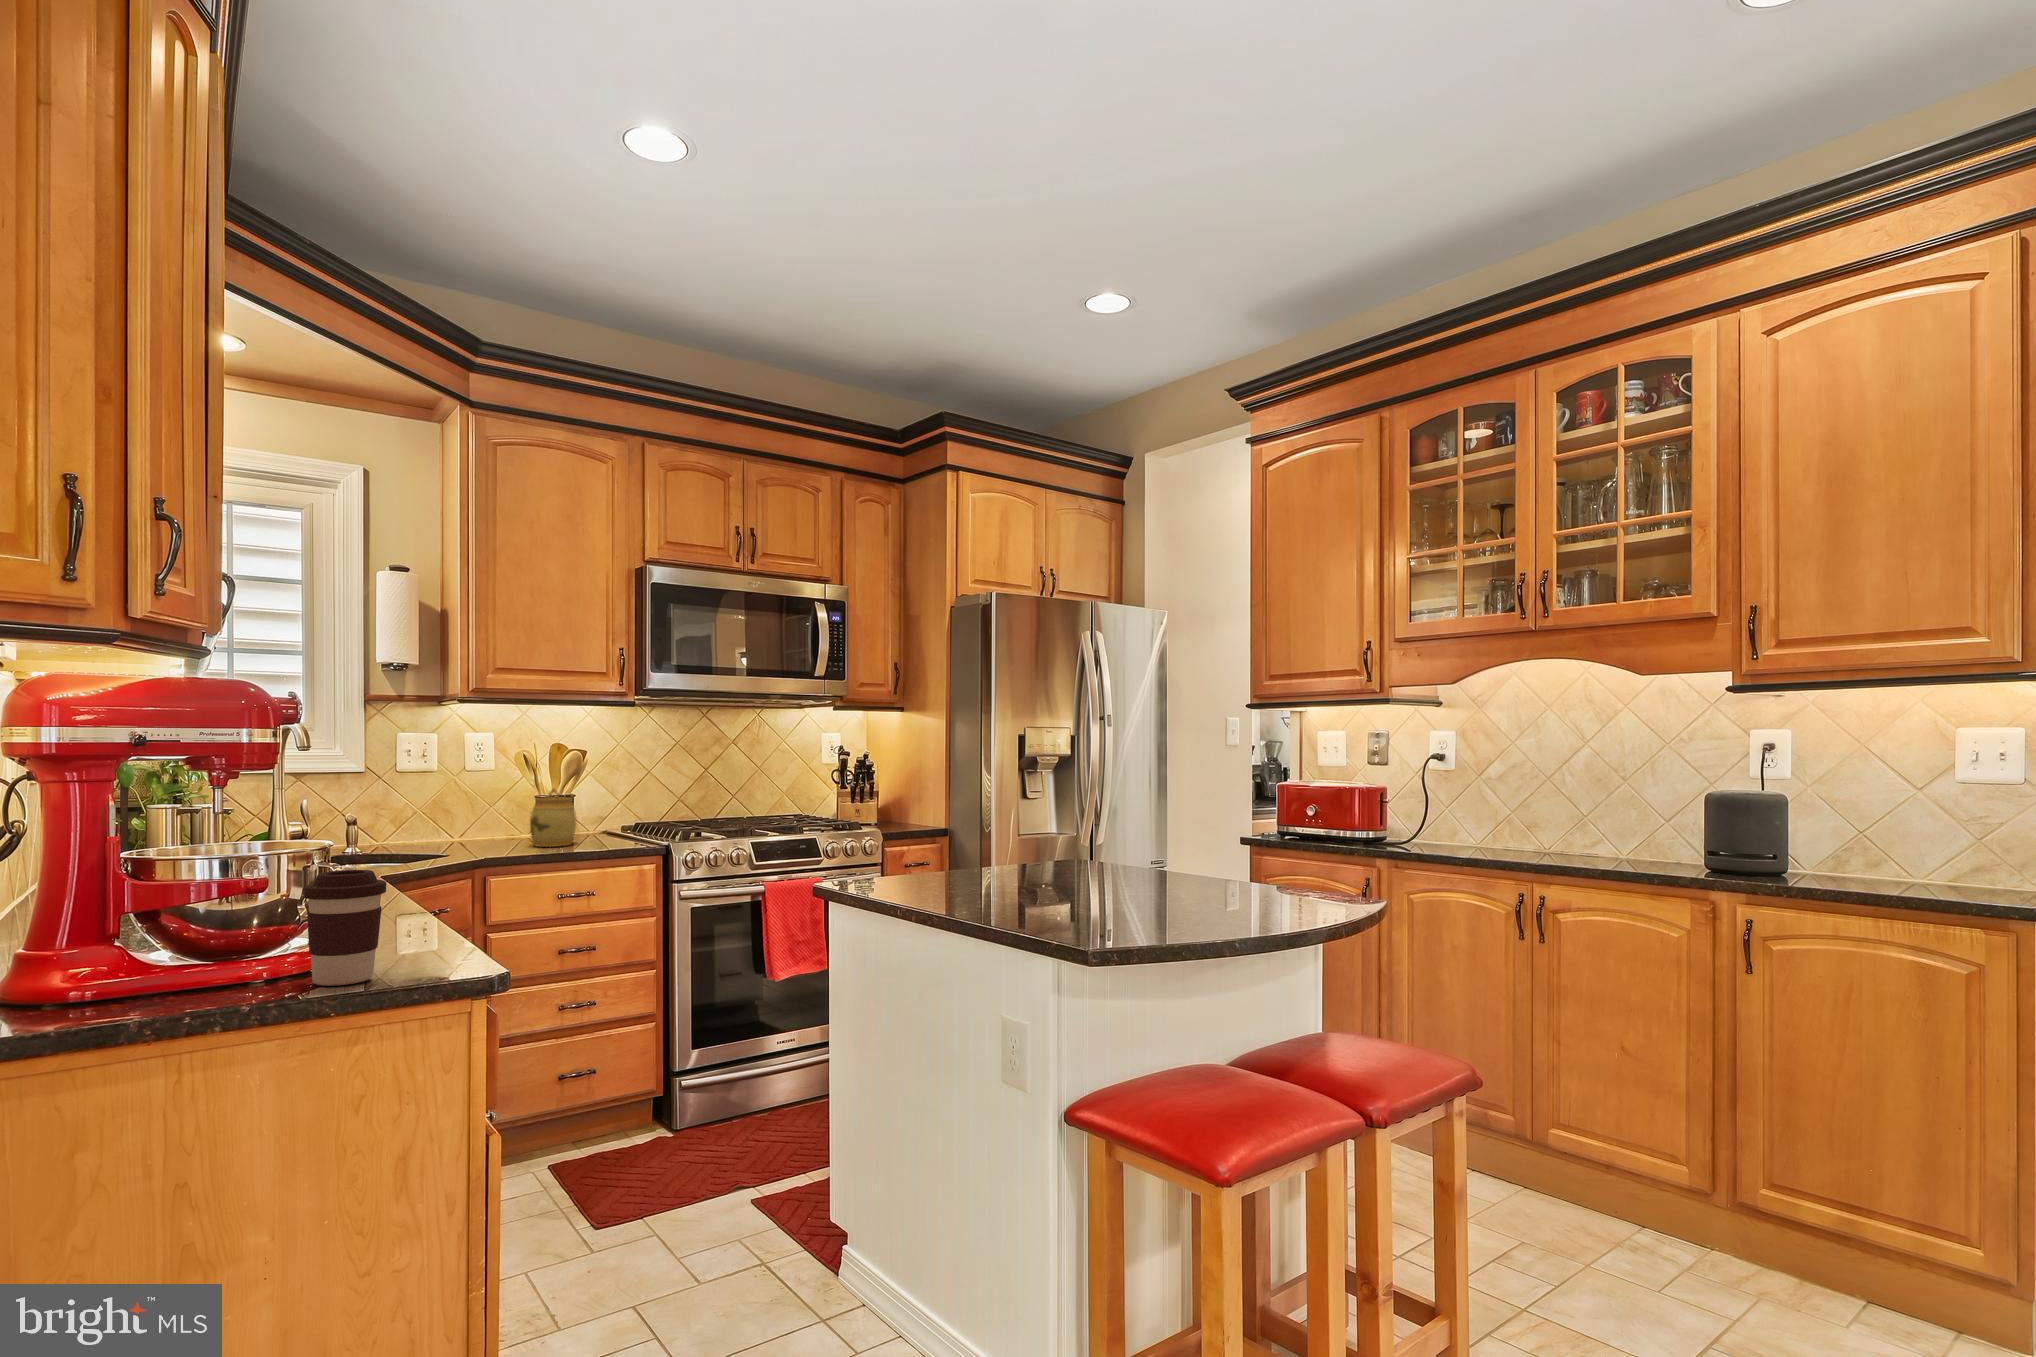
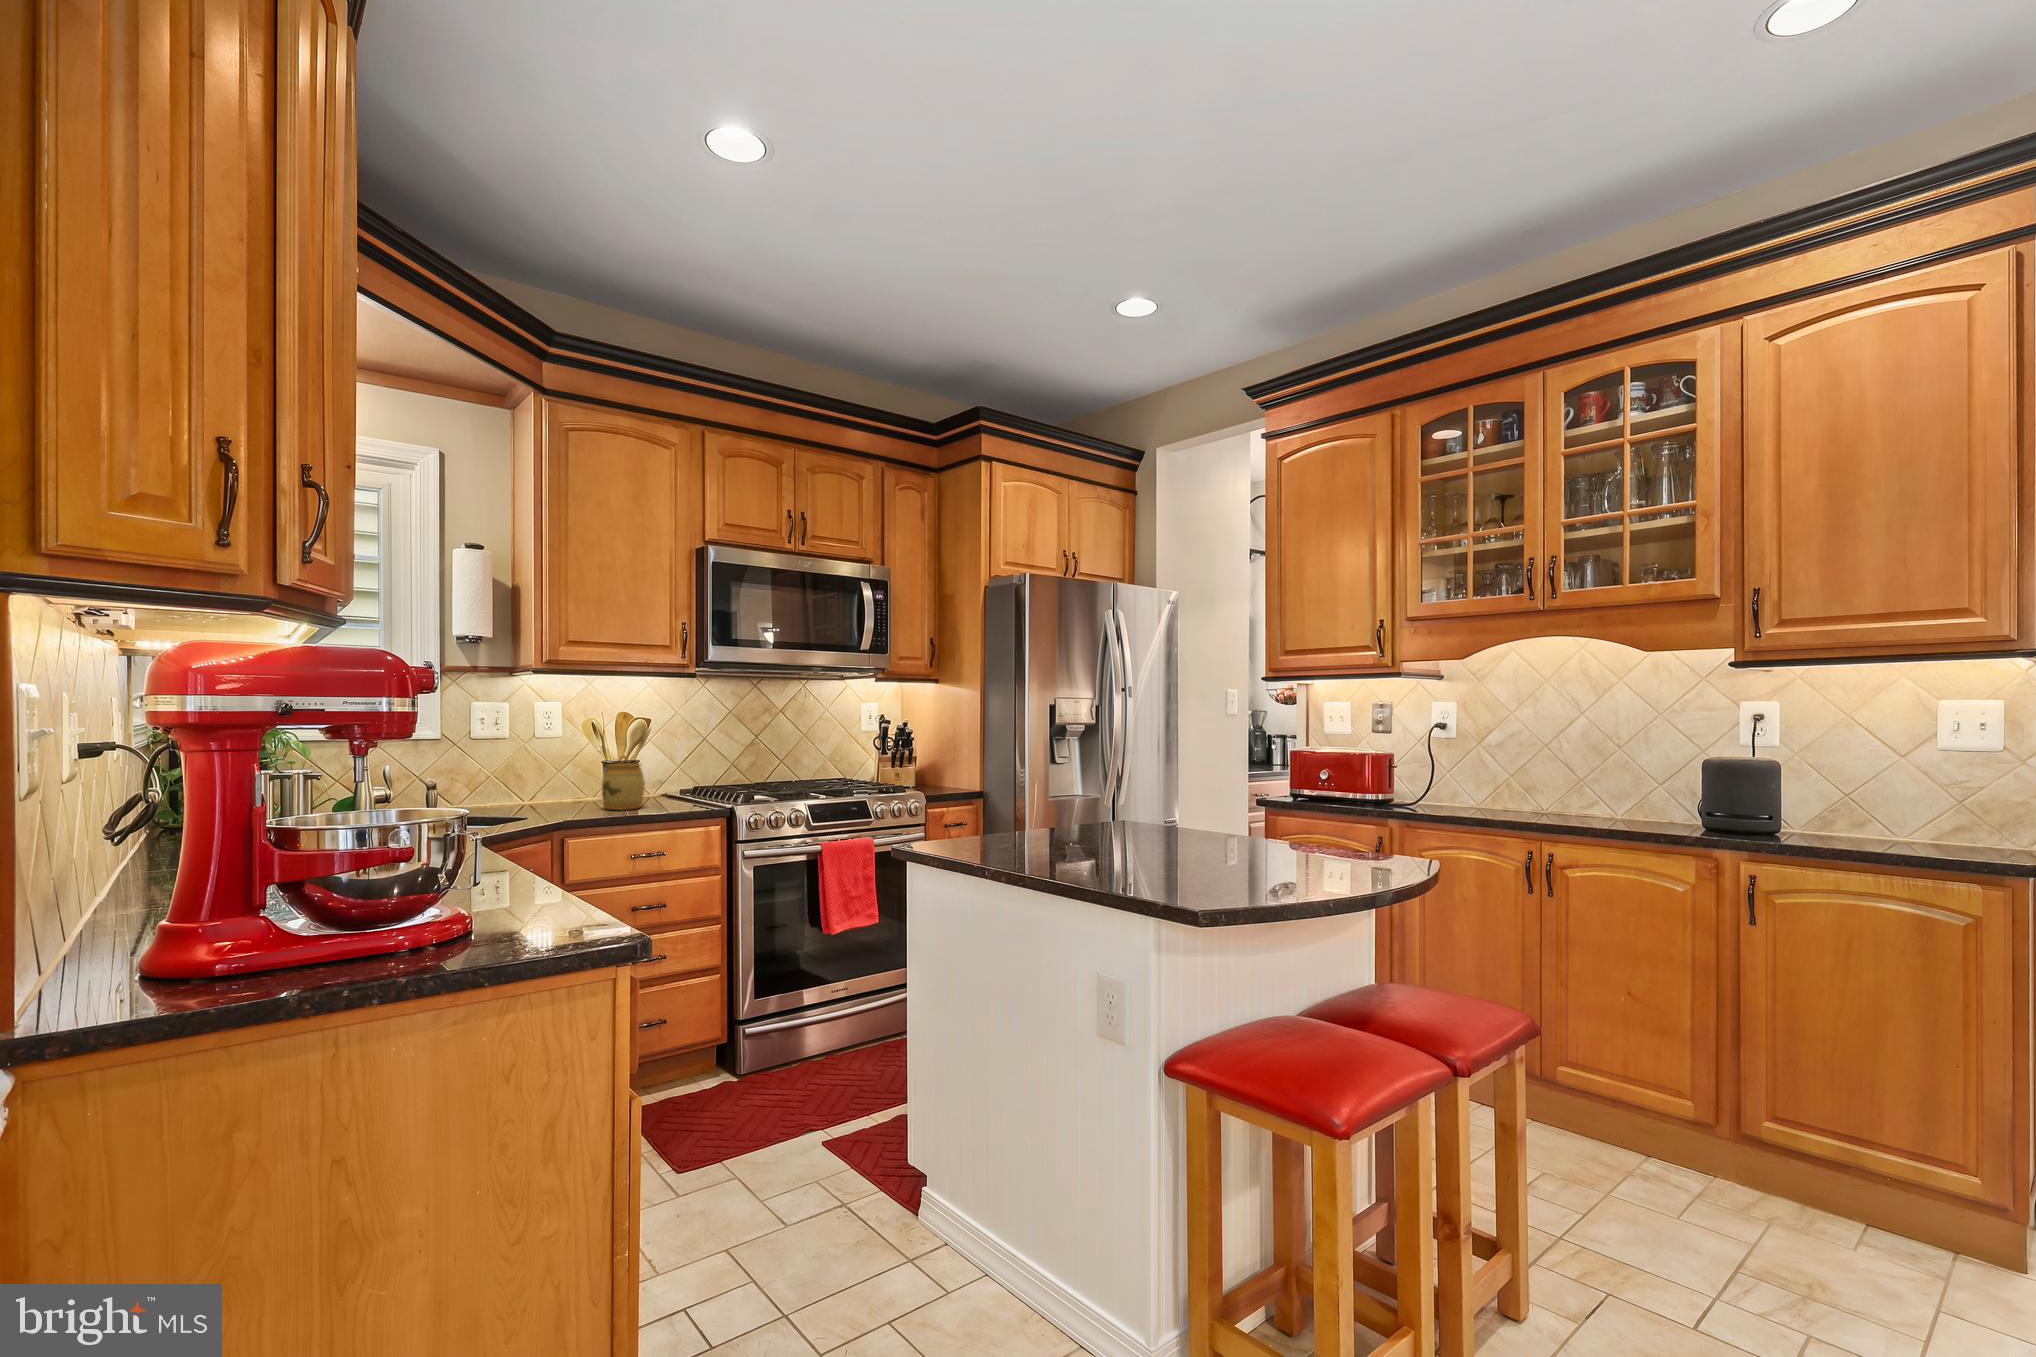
coffee cup: present [303,870,386,986] -> none [450,839,530,954]

